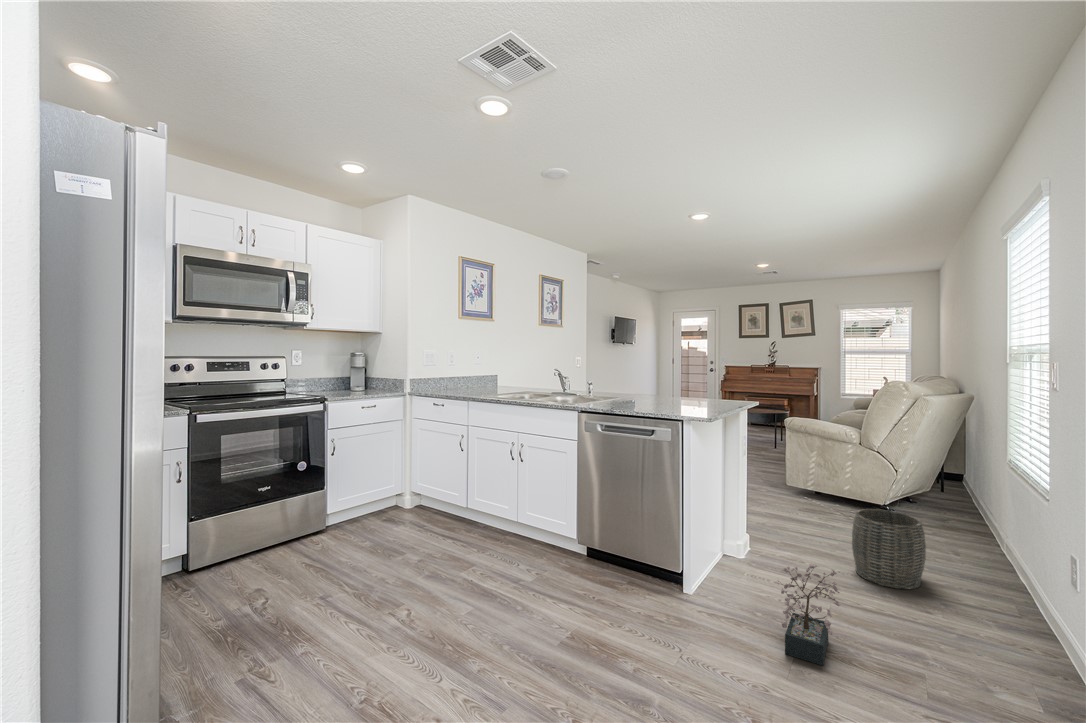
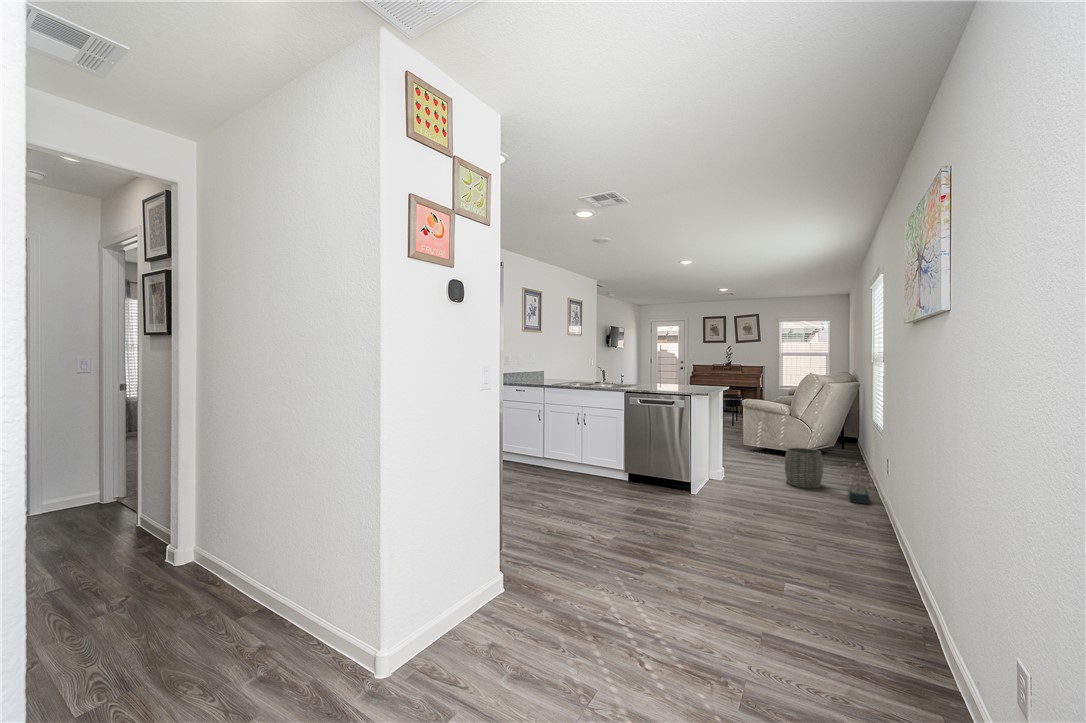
decorative plant: present [777,564,840,666] -> present [843,463,873,504]

